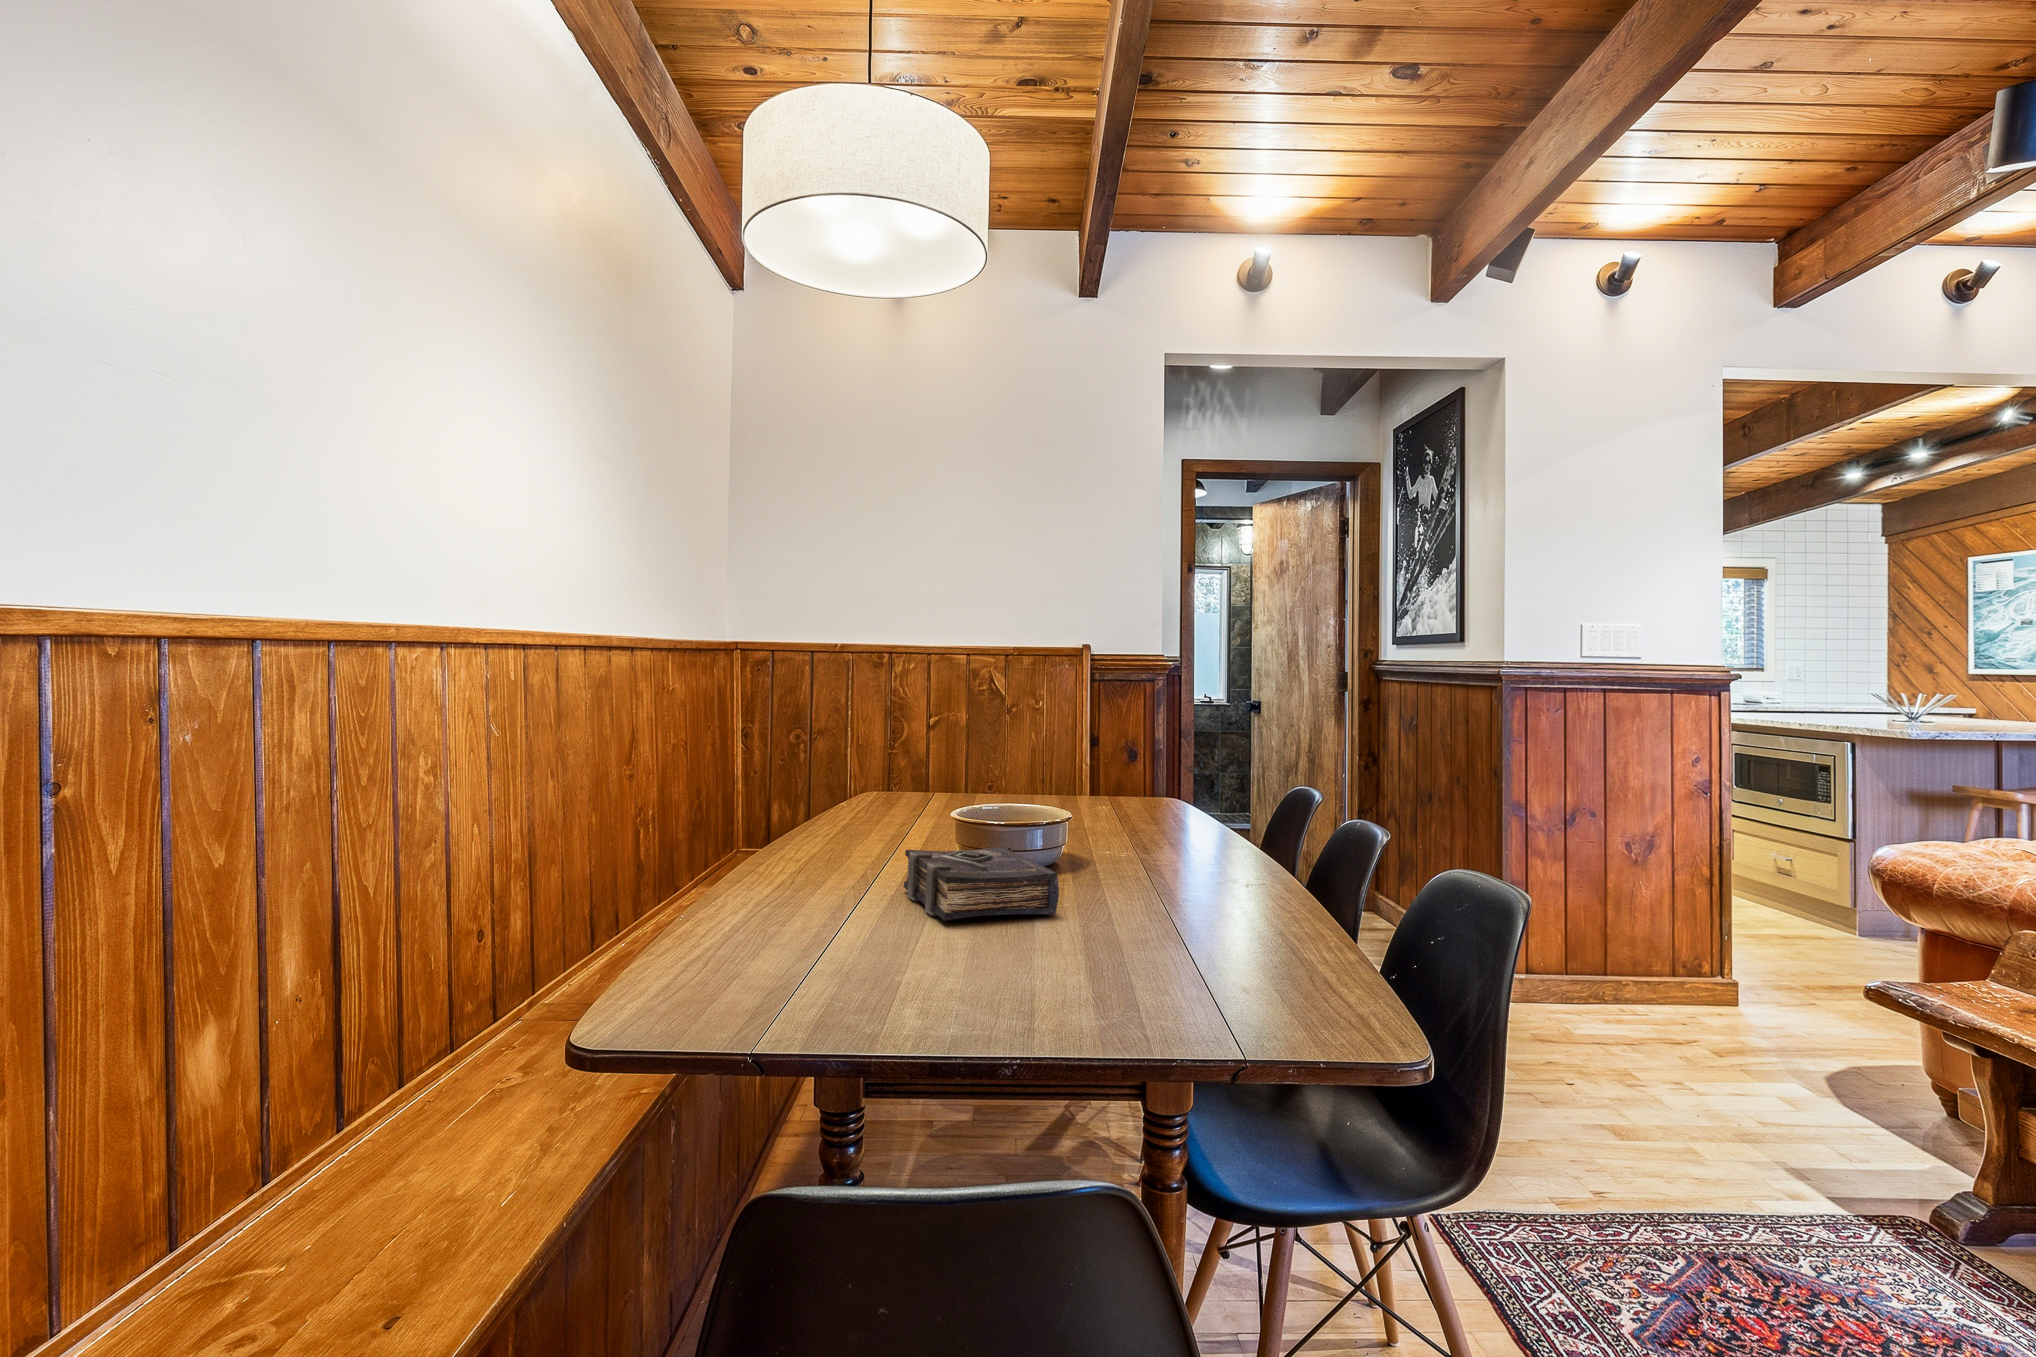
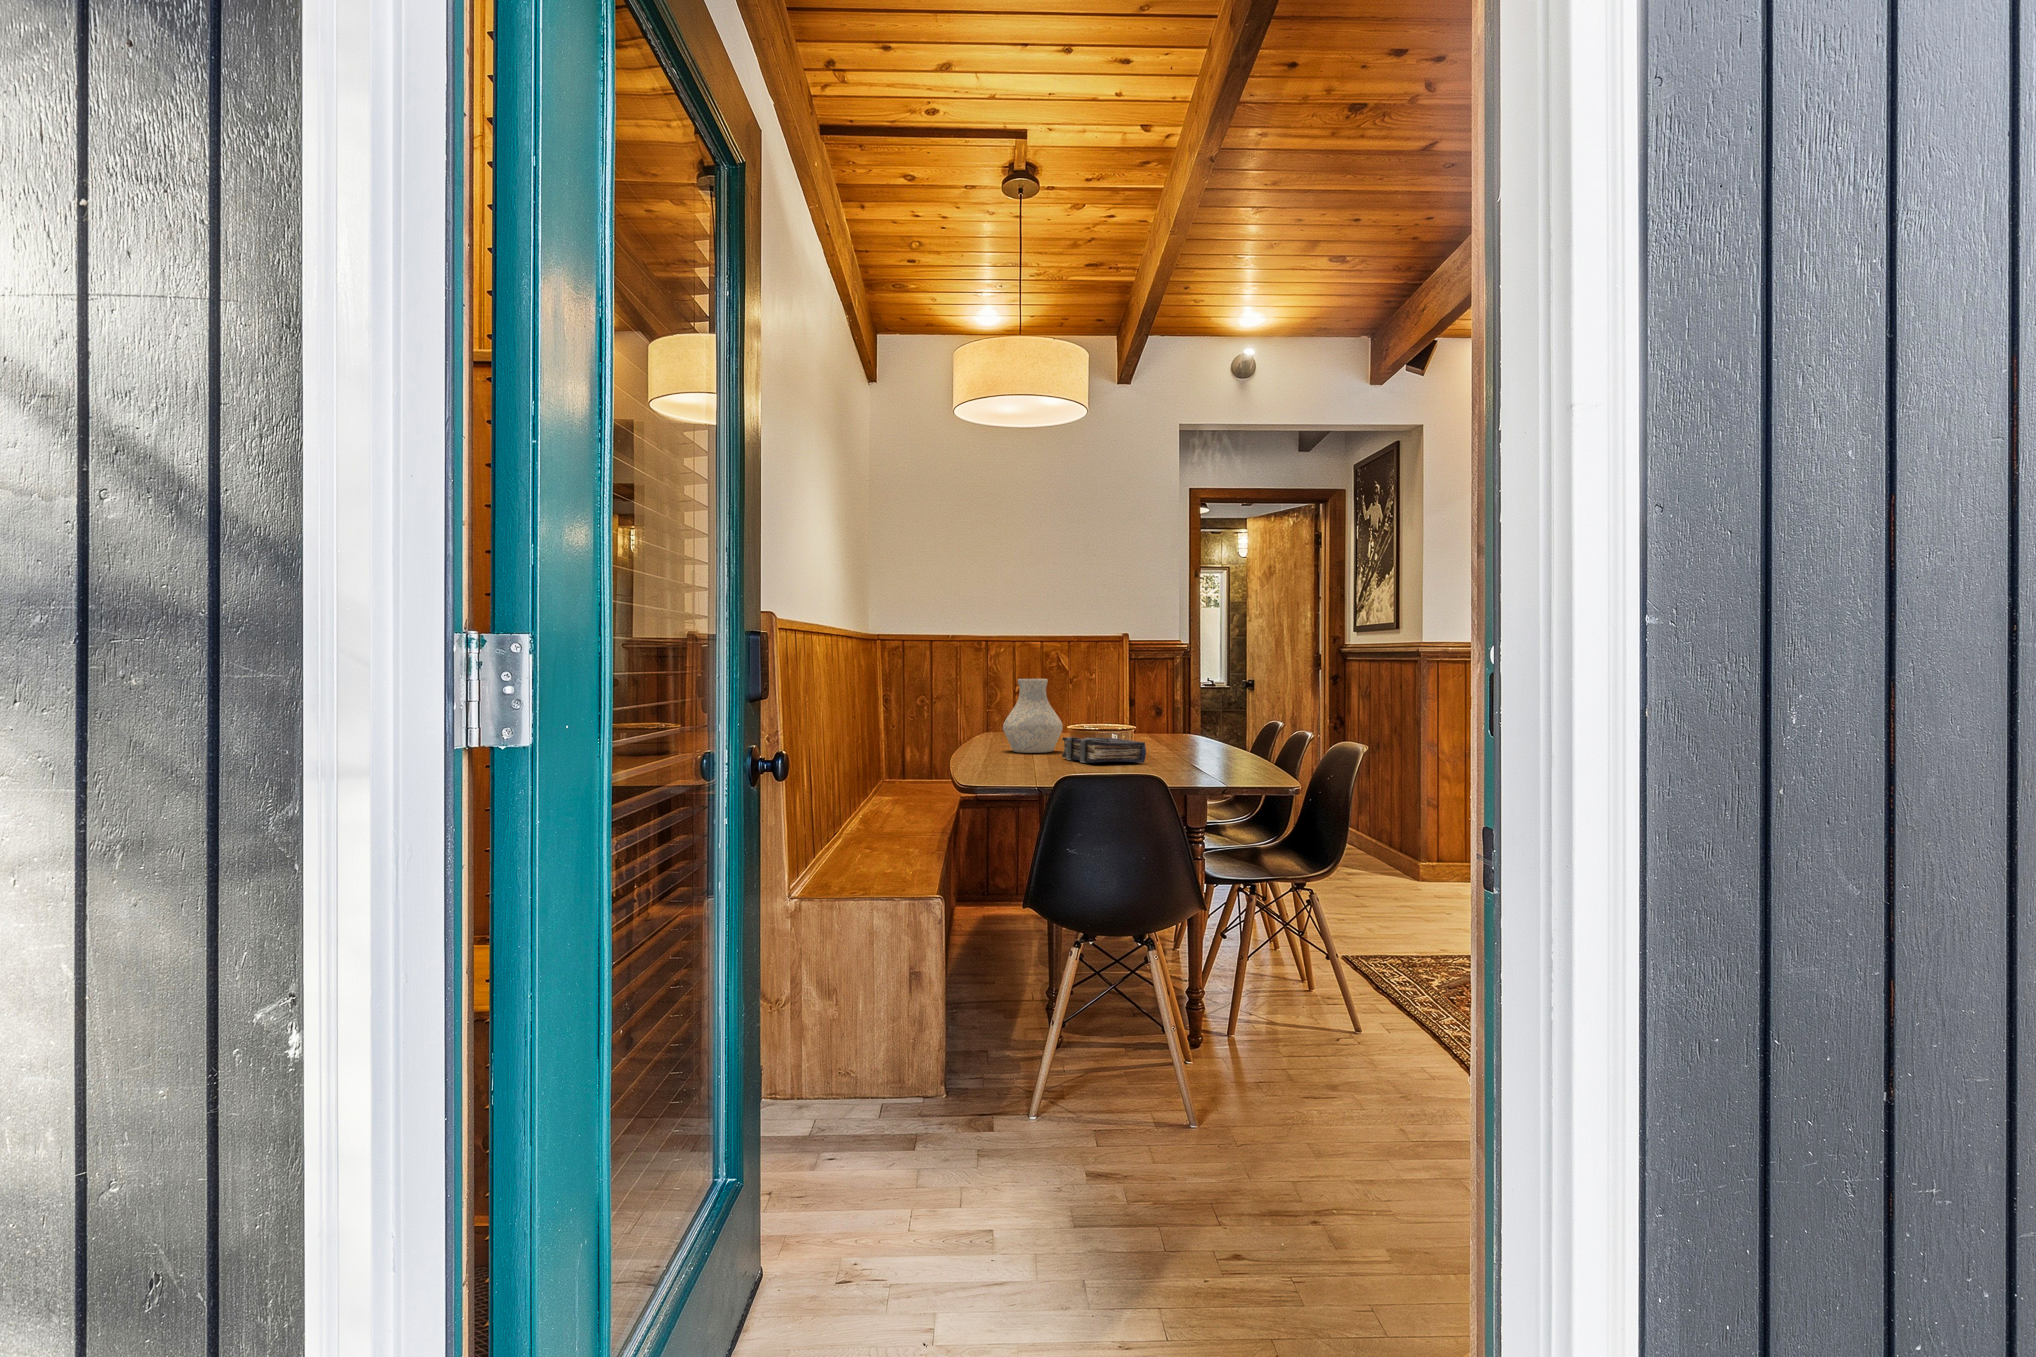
vase: none [821,726,929,865] -> present [1003,679,1063,753]

